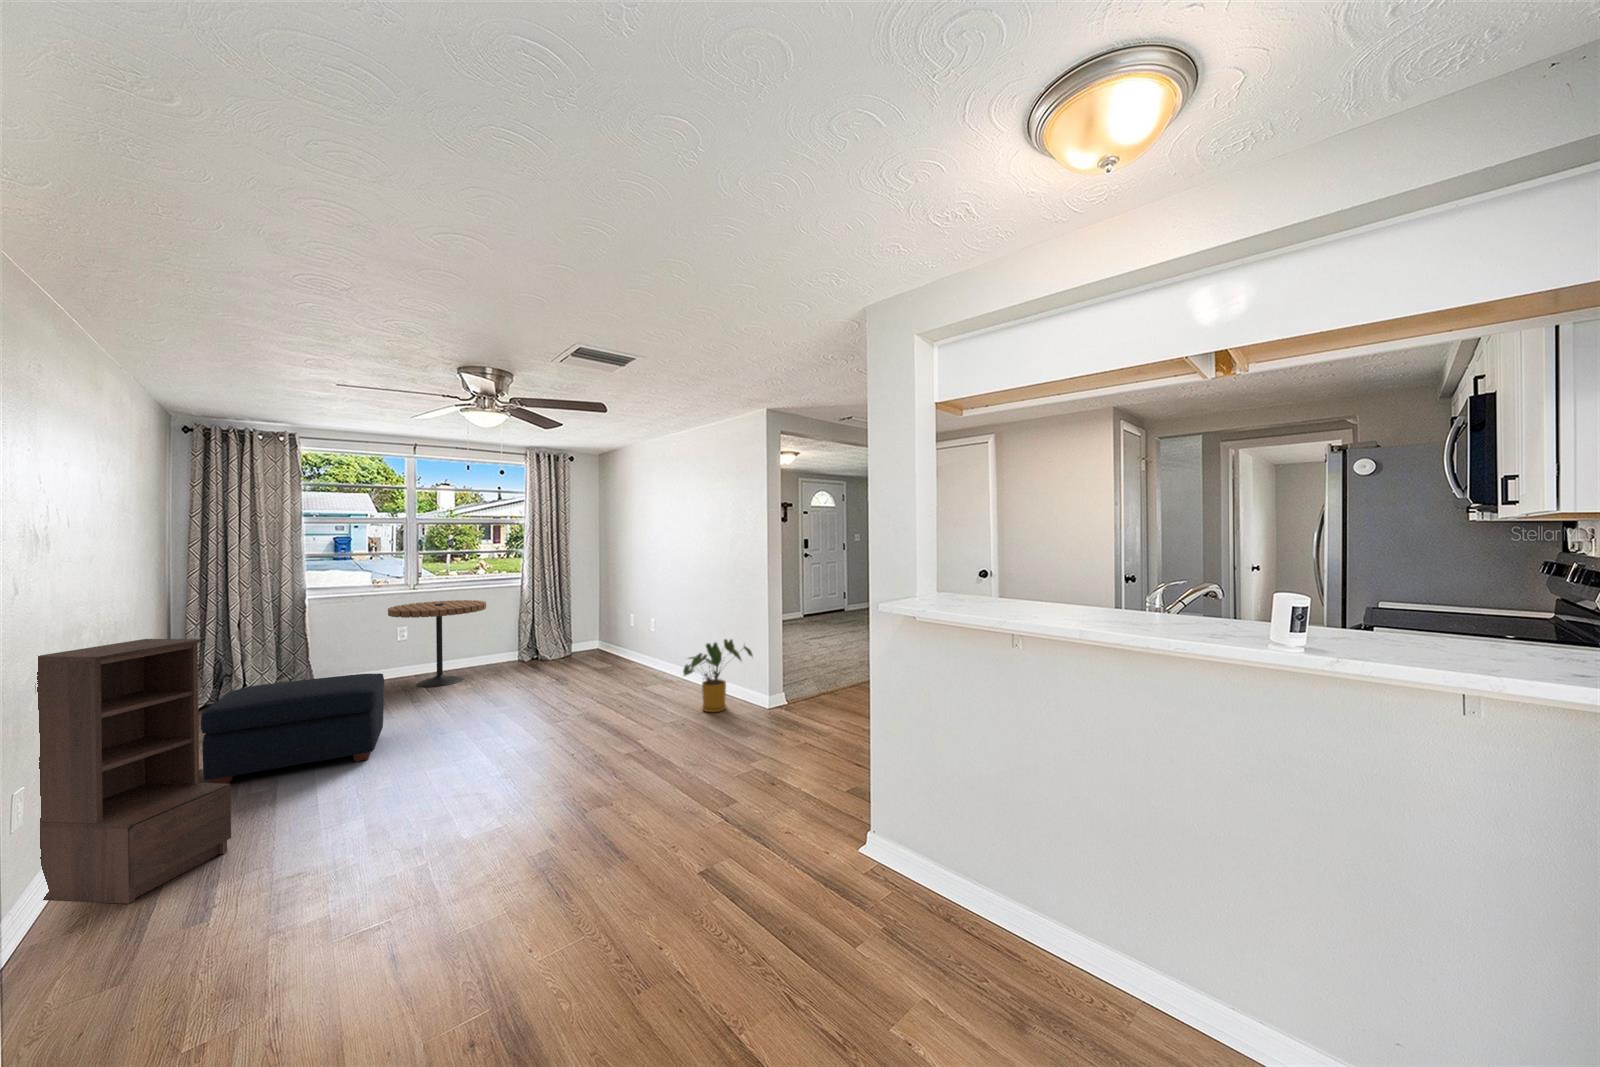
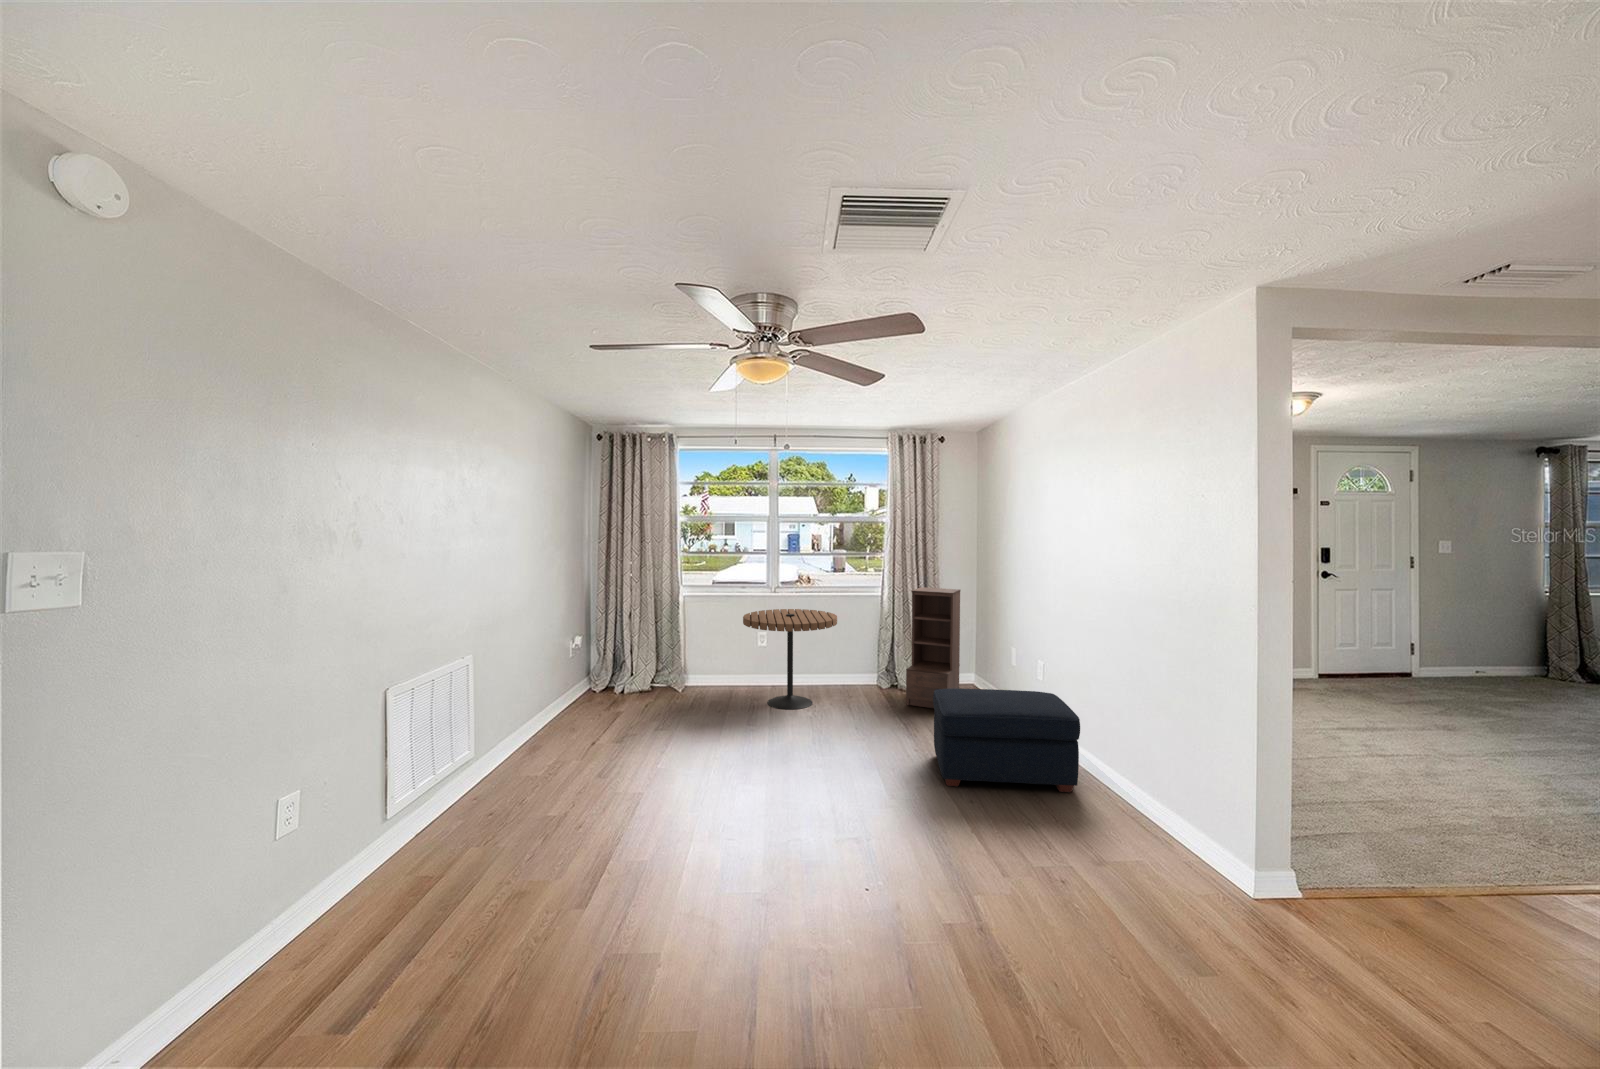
bookshelf: present [37,639,231,904] -> present [906,587,960,708]
house plant: present [683,639,752,712] -> none [1078,740,1220,871]
ottoman: present [201,674,384,784] -> present [933,688,1080,792]

